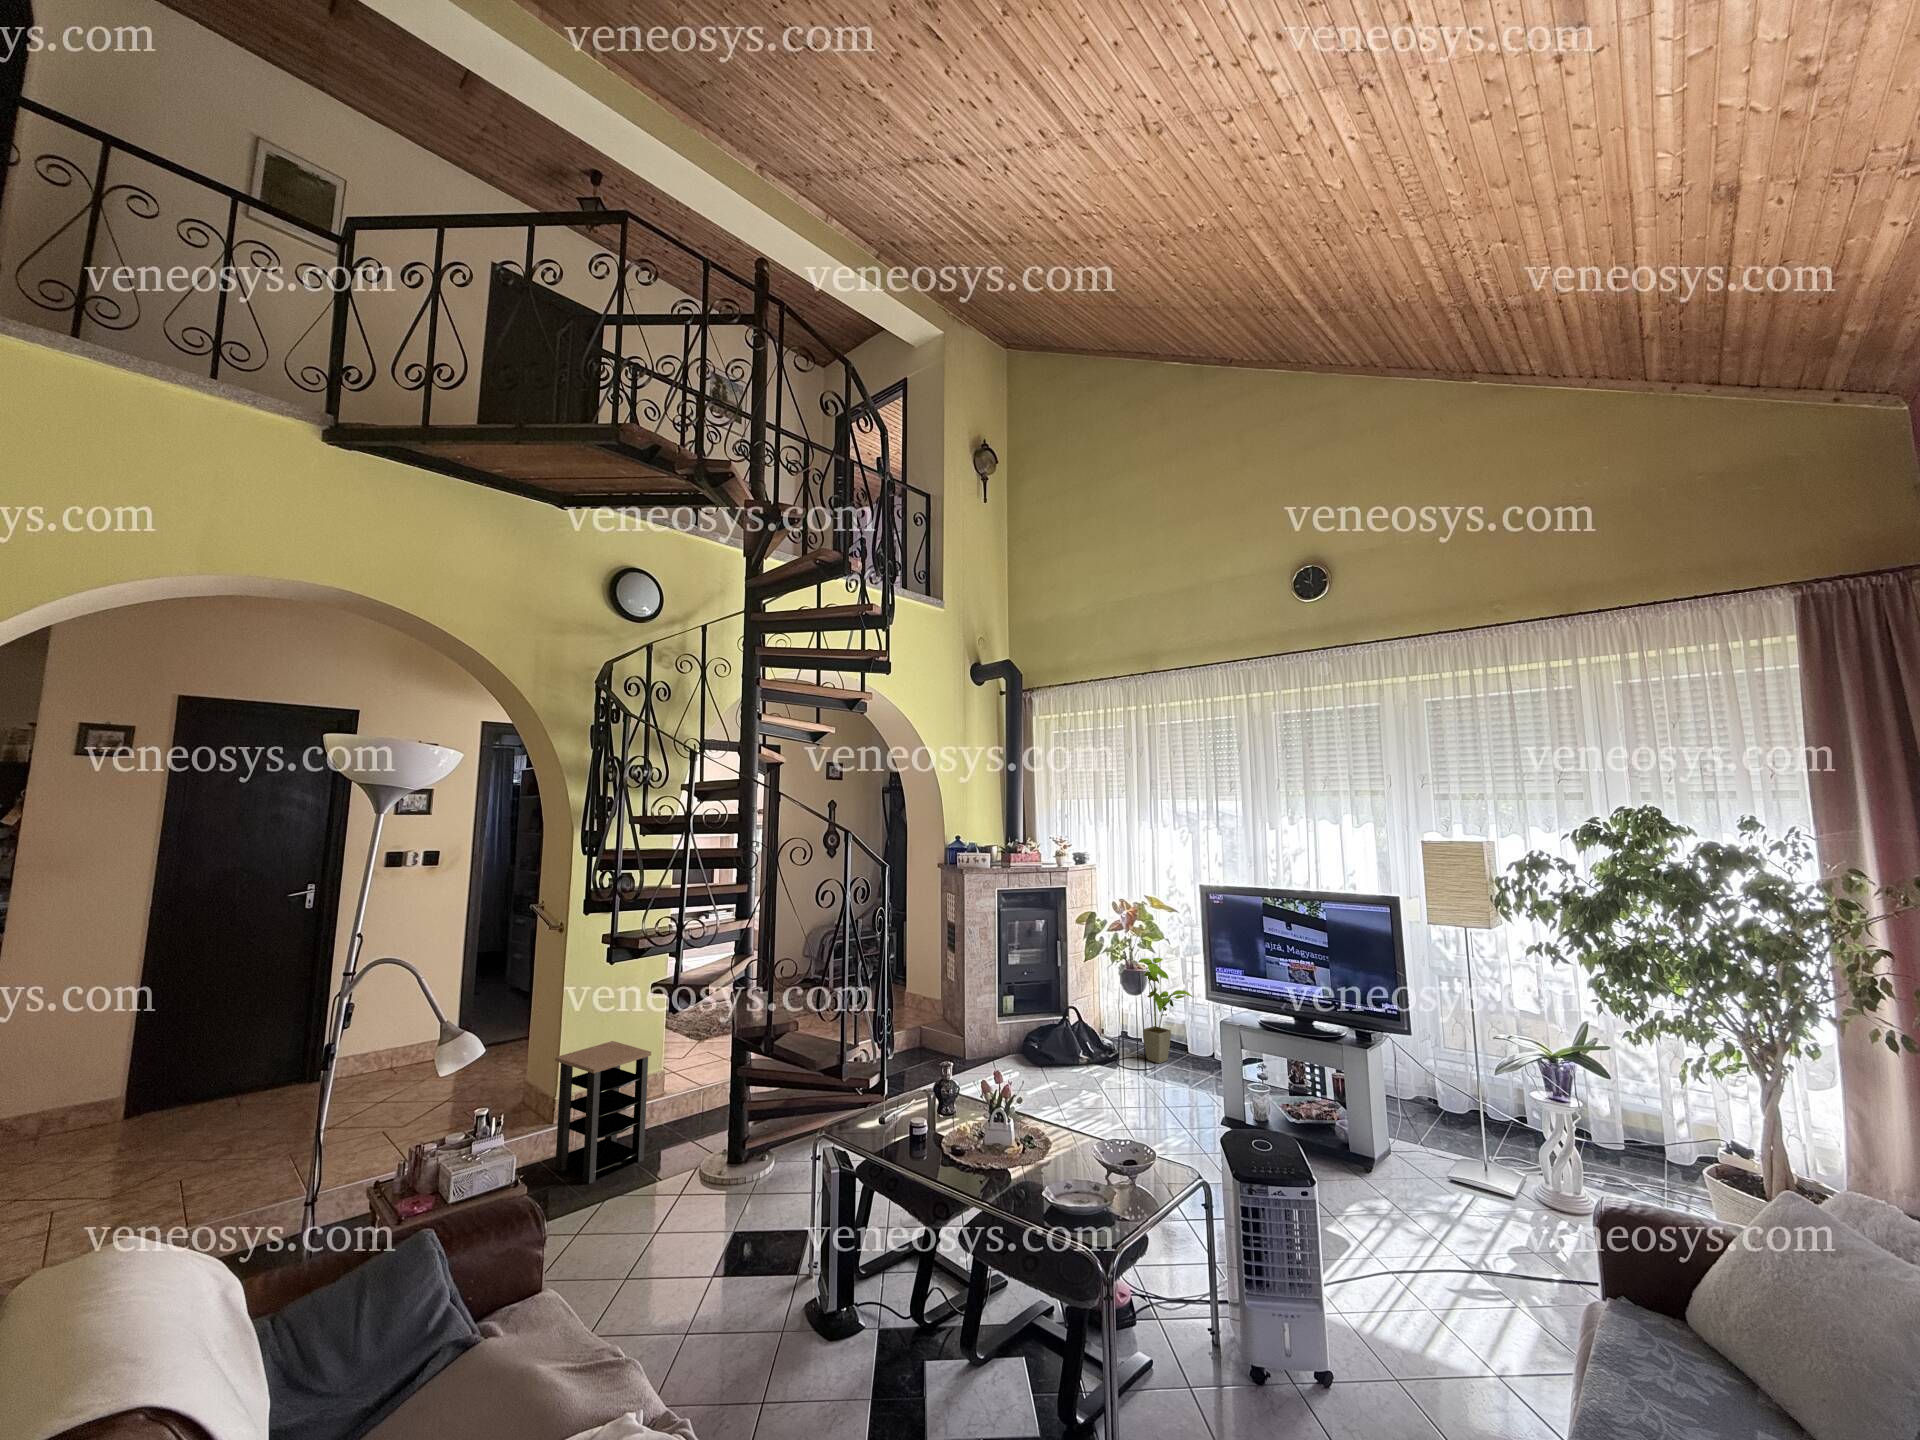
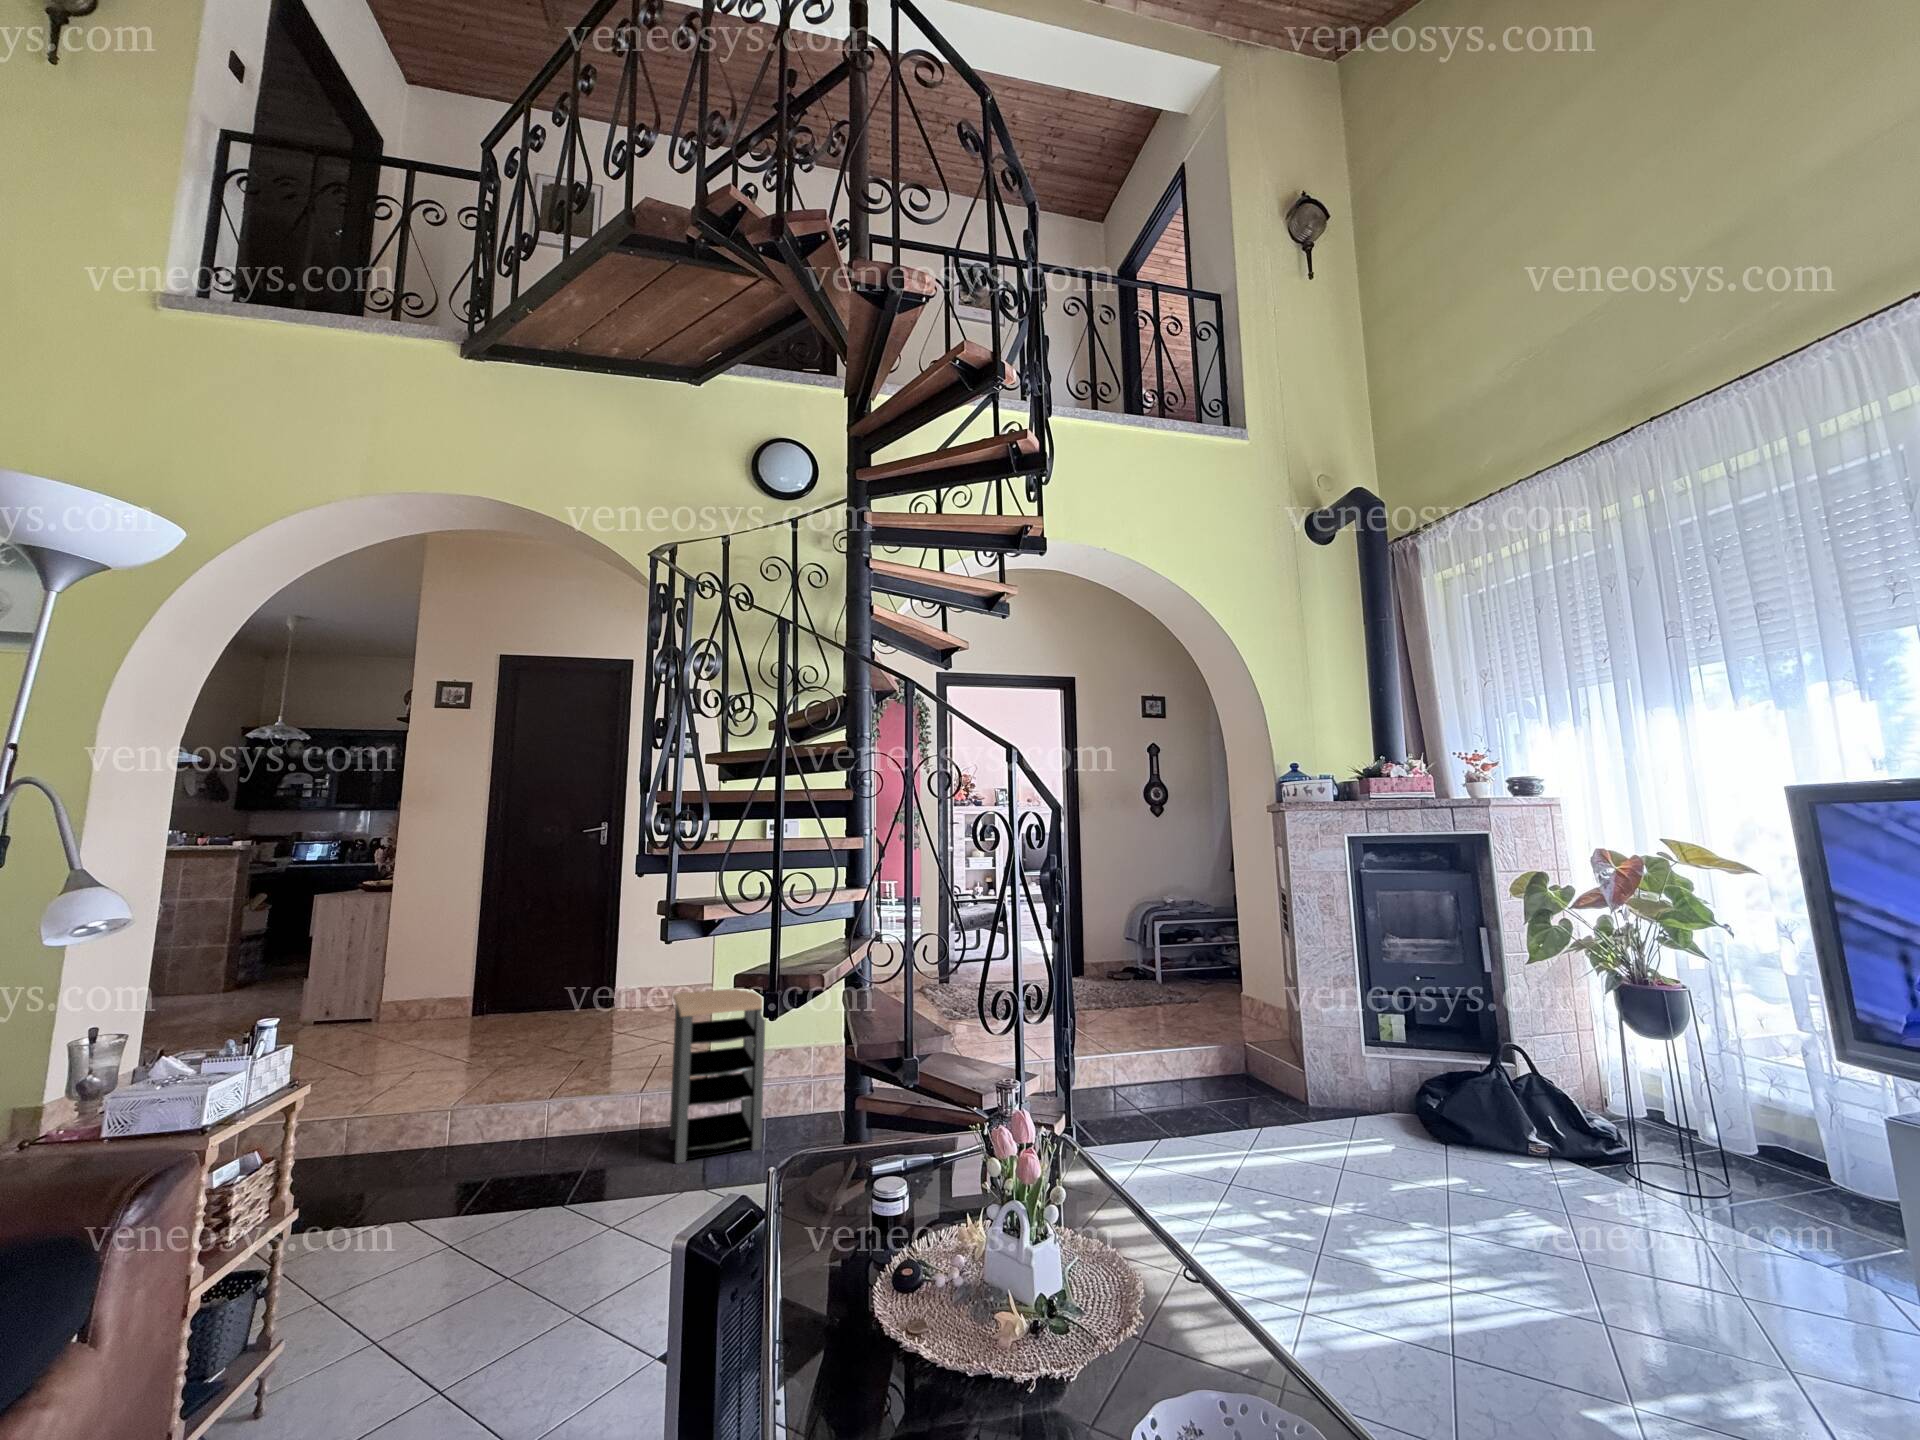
house plant: present [1138,958,1192,1063] -> none [1658,967,1825,1192]

